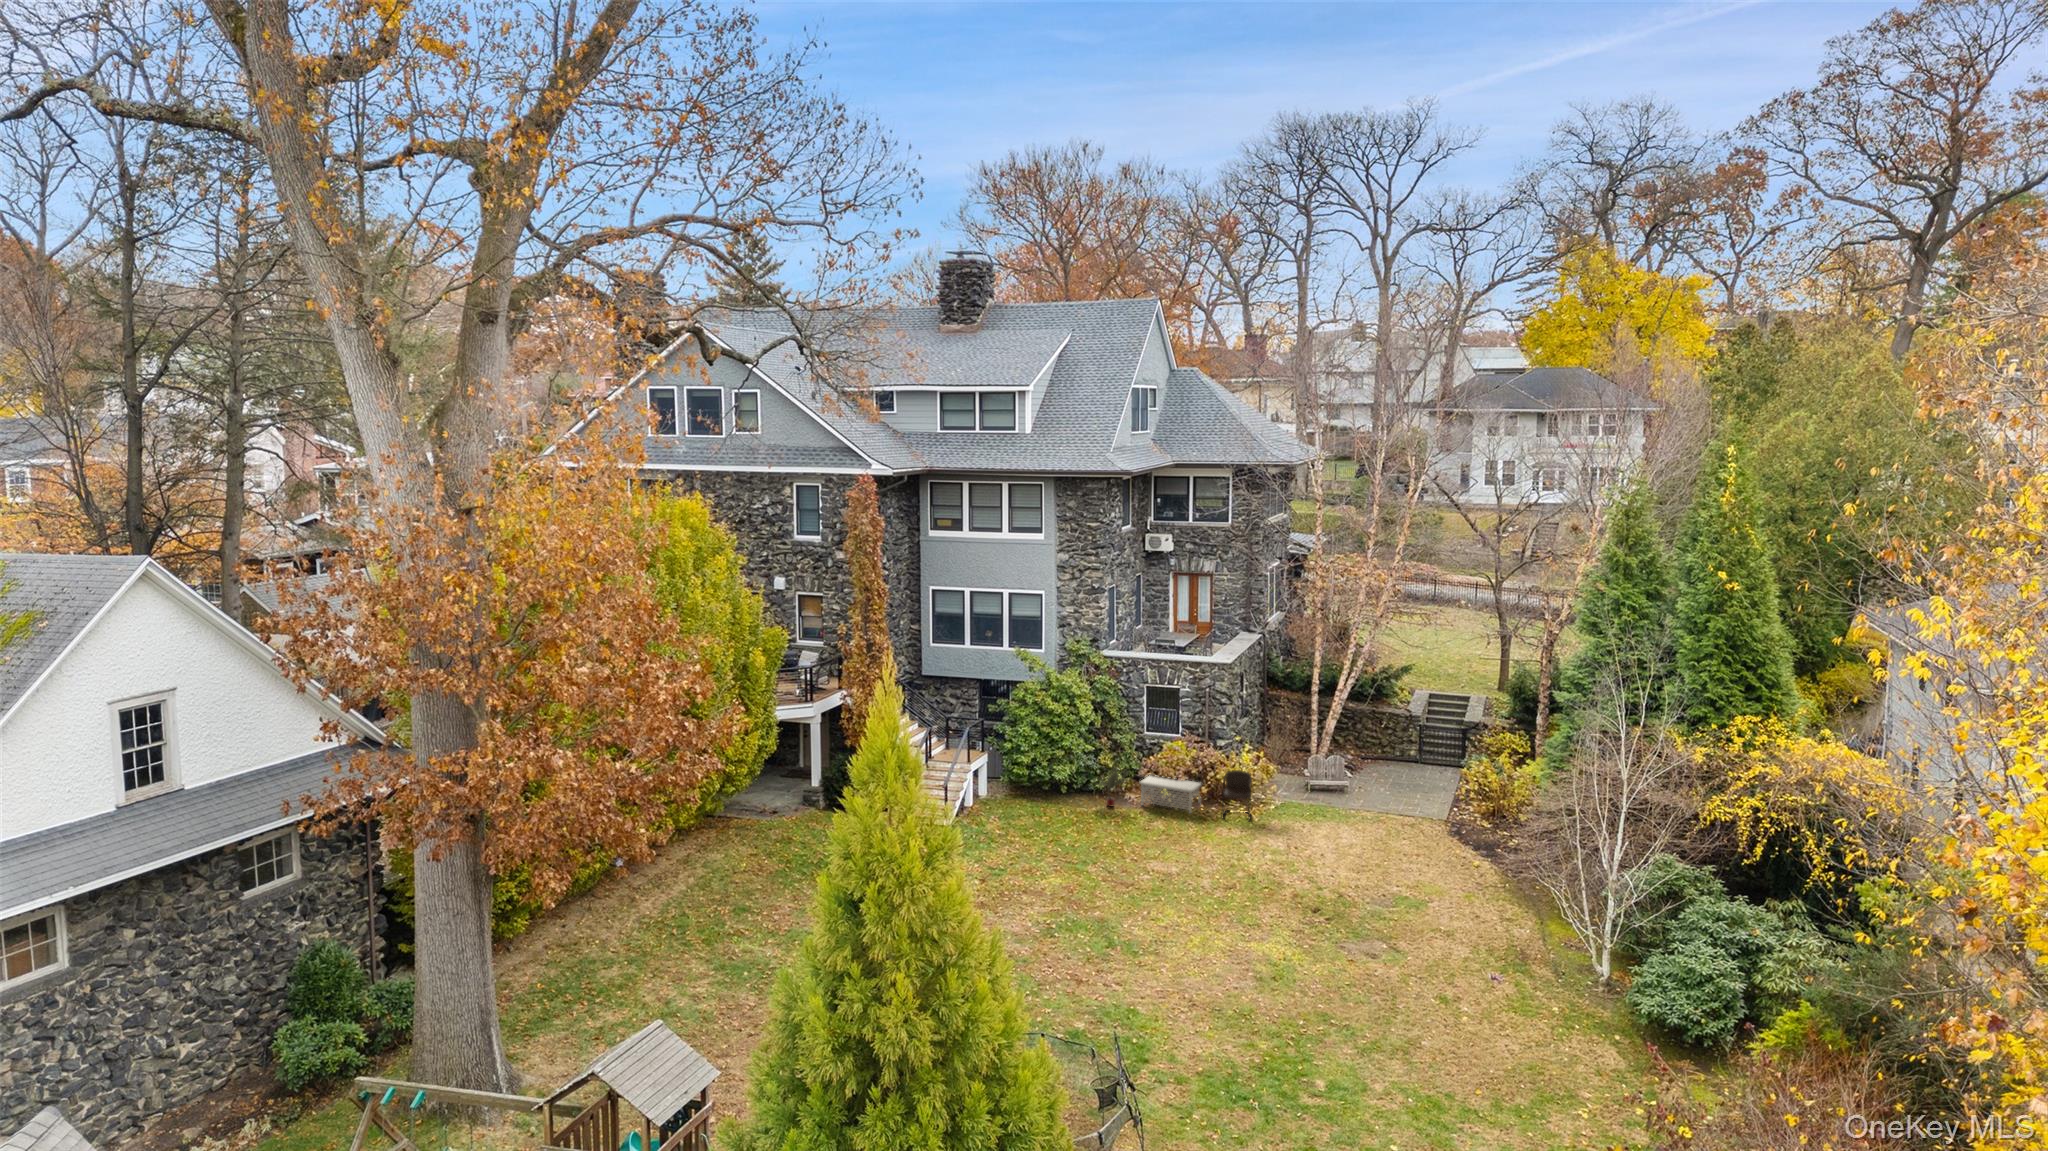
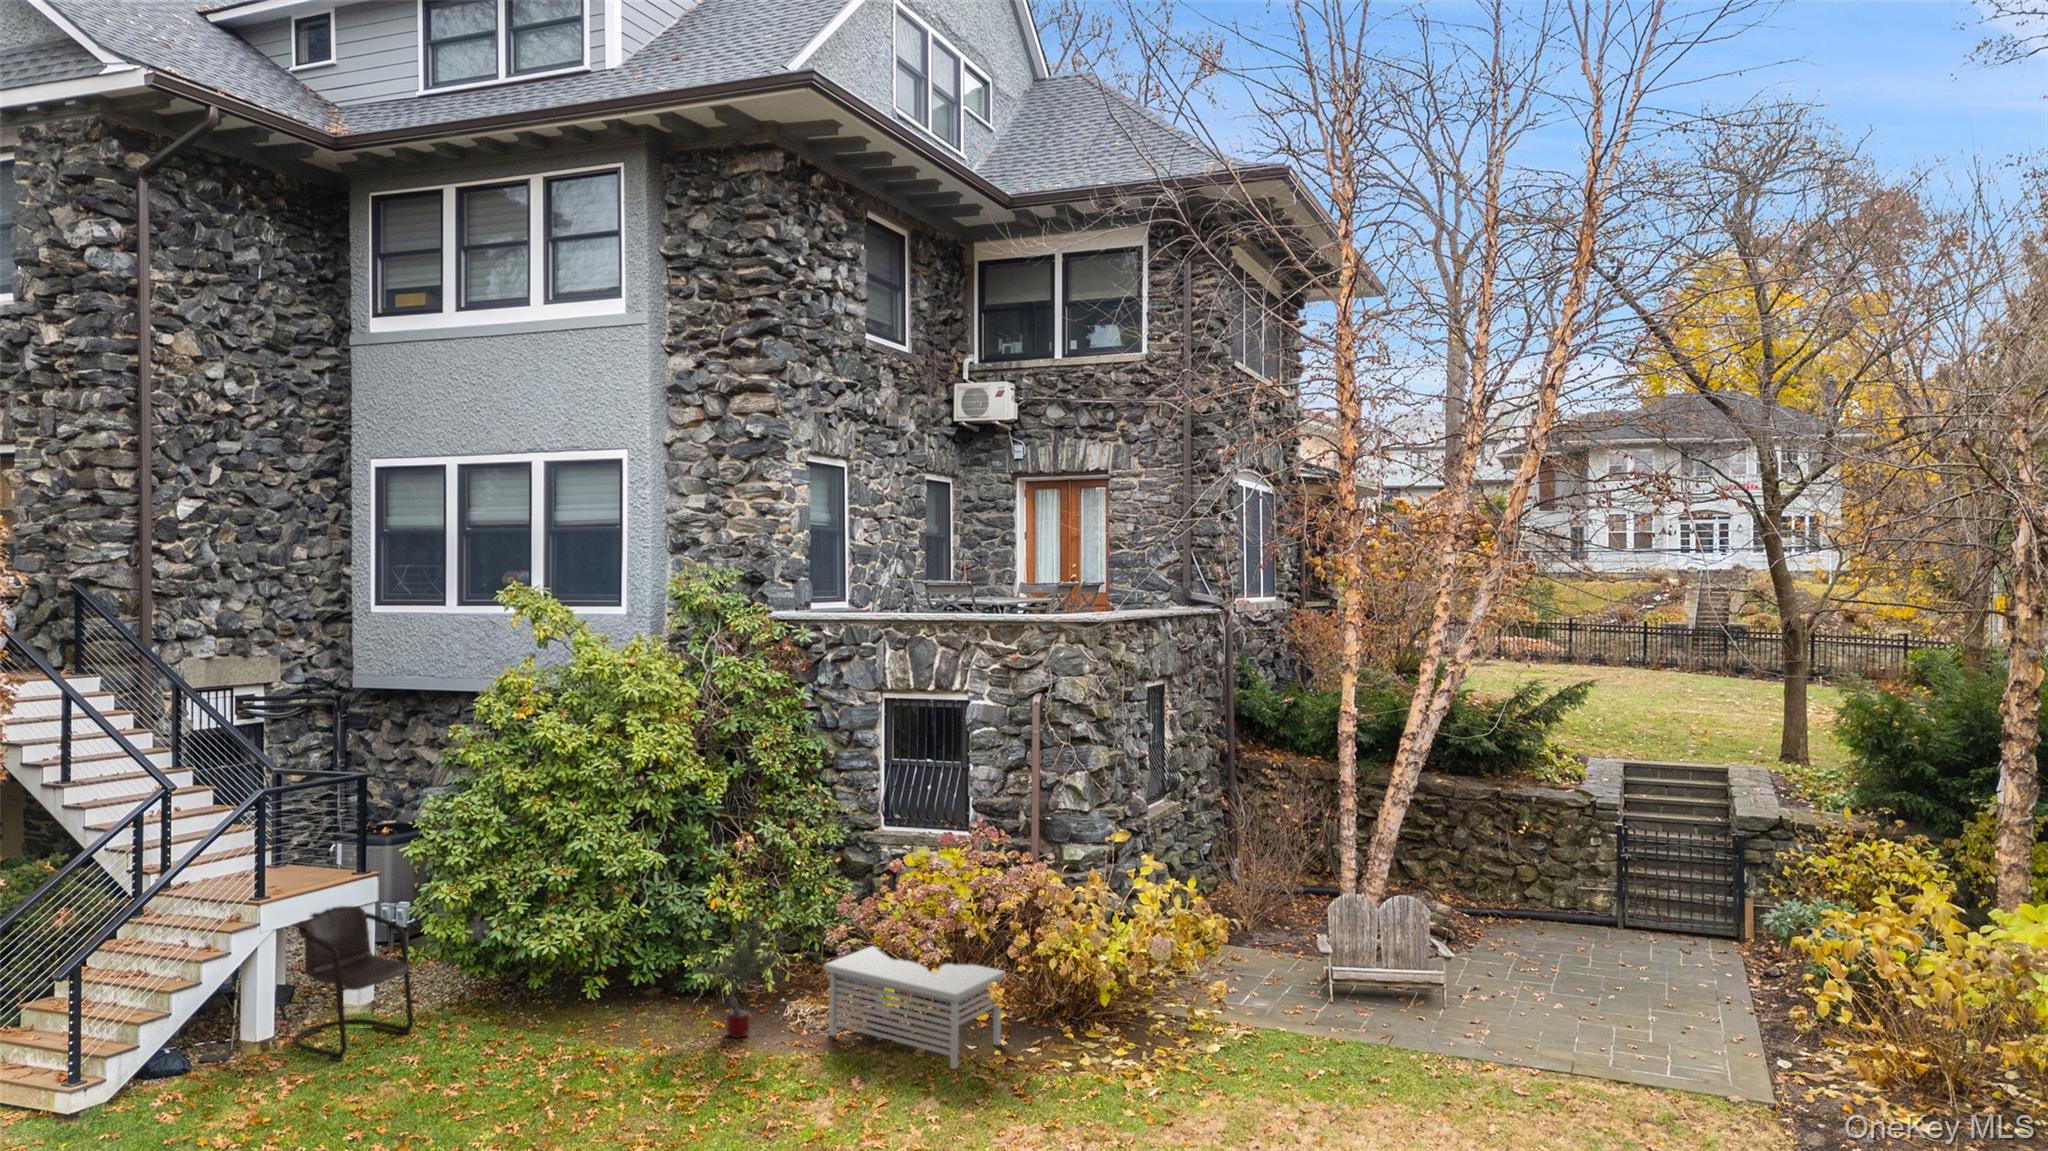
chair: present [1221,770,1252,820] -> present [293,906,413,1061]

